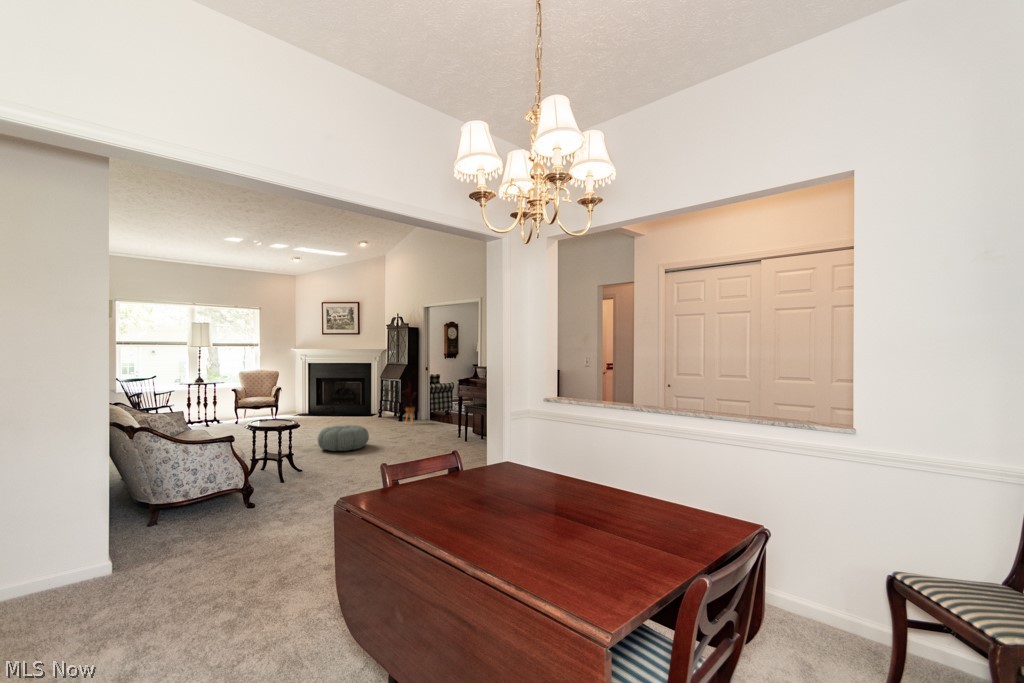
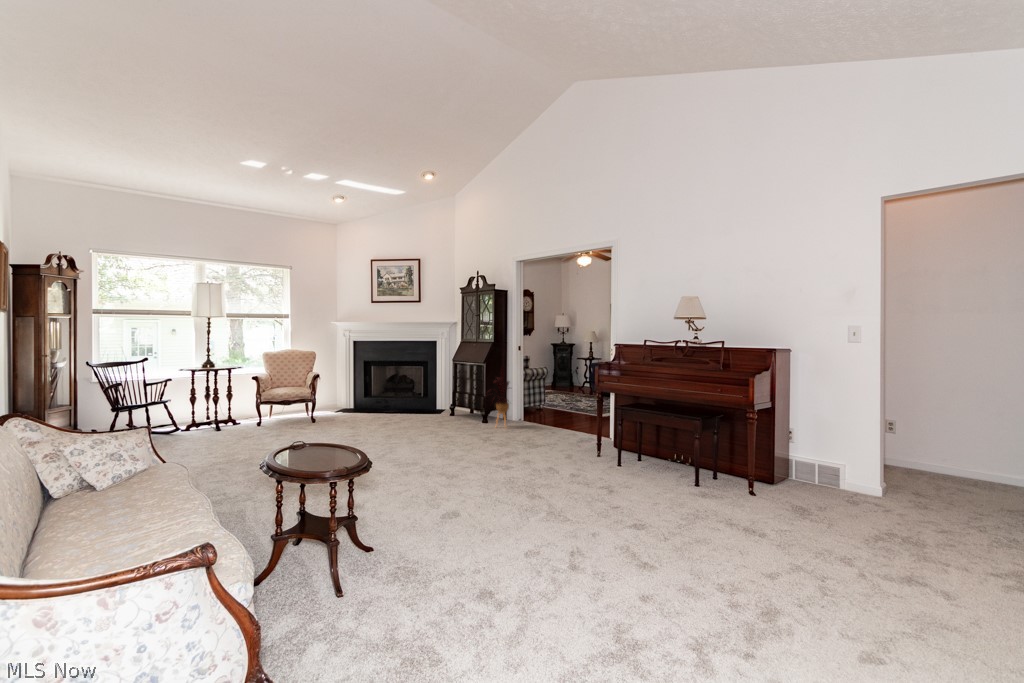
pouf: present [318,425,369,451] -> none [389,437,471,485]

